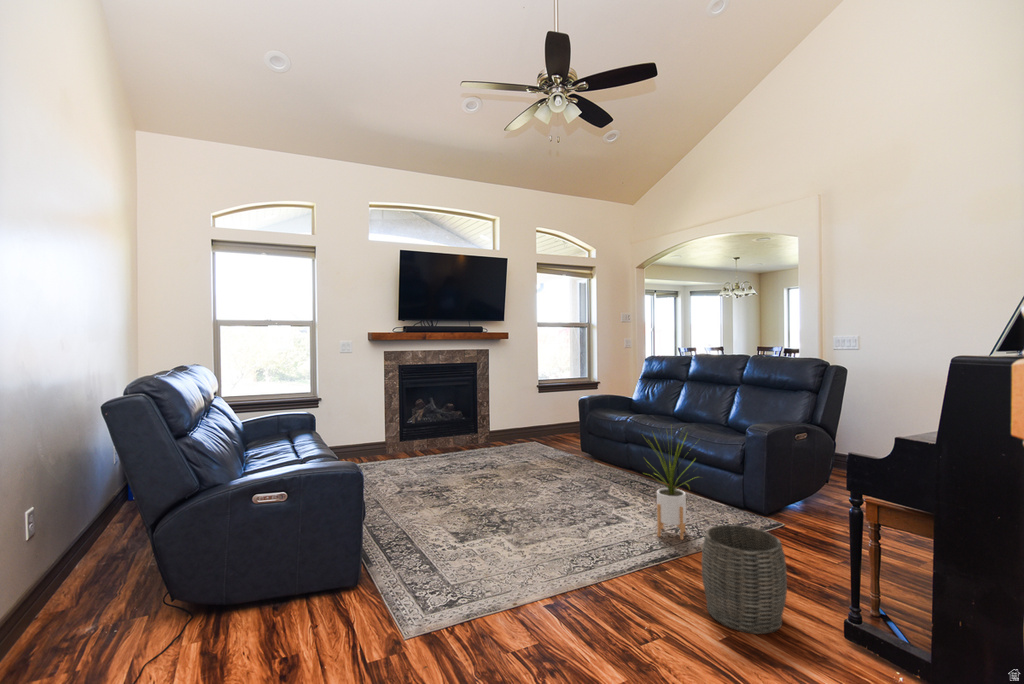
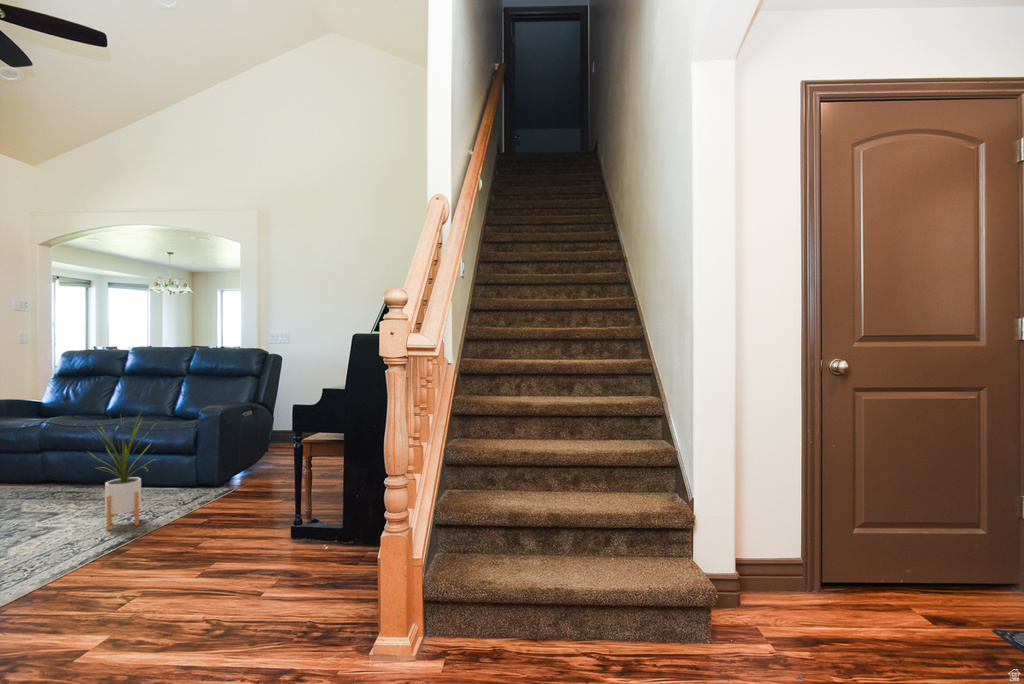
woven basket: present [702,525,787,634] -> none [173,480,249,566]

